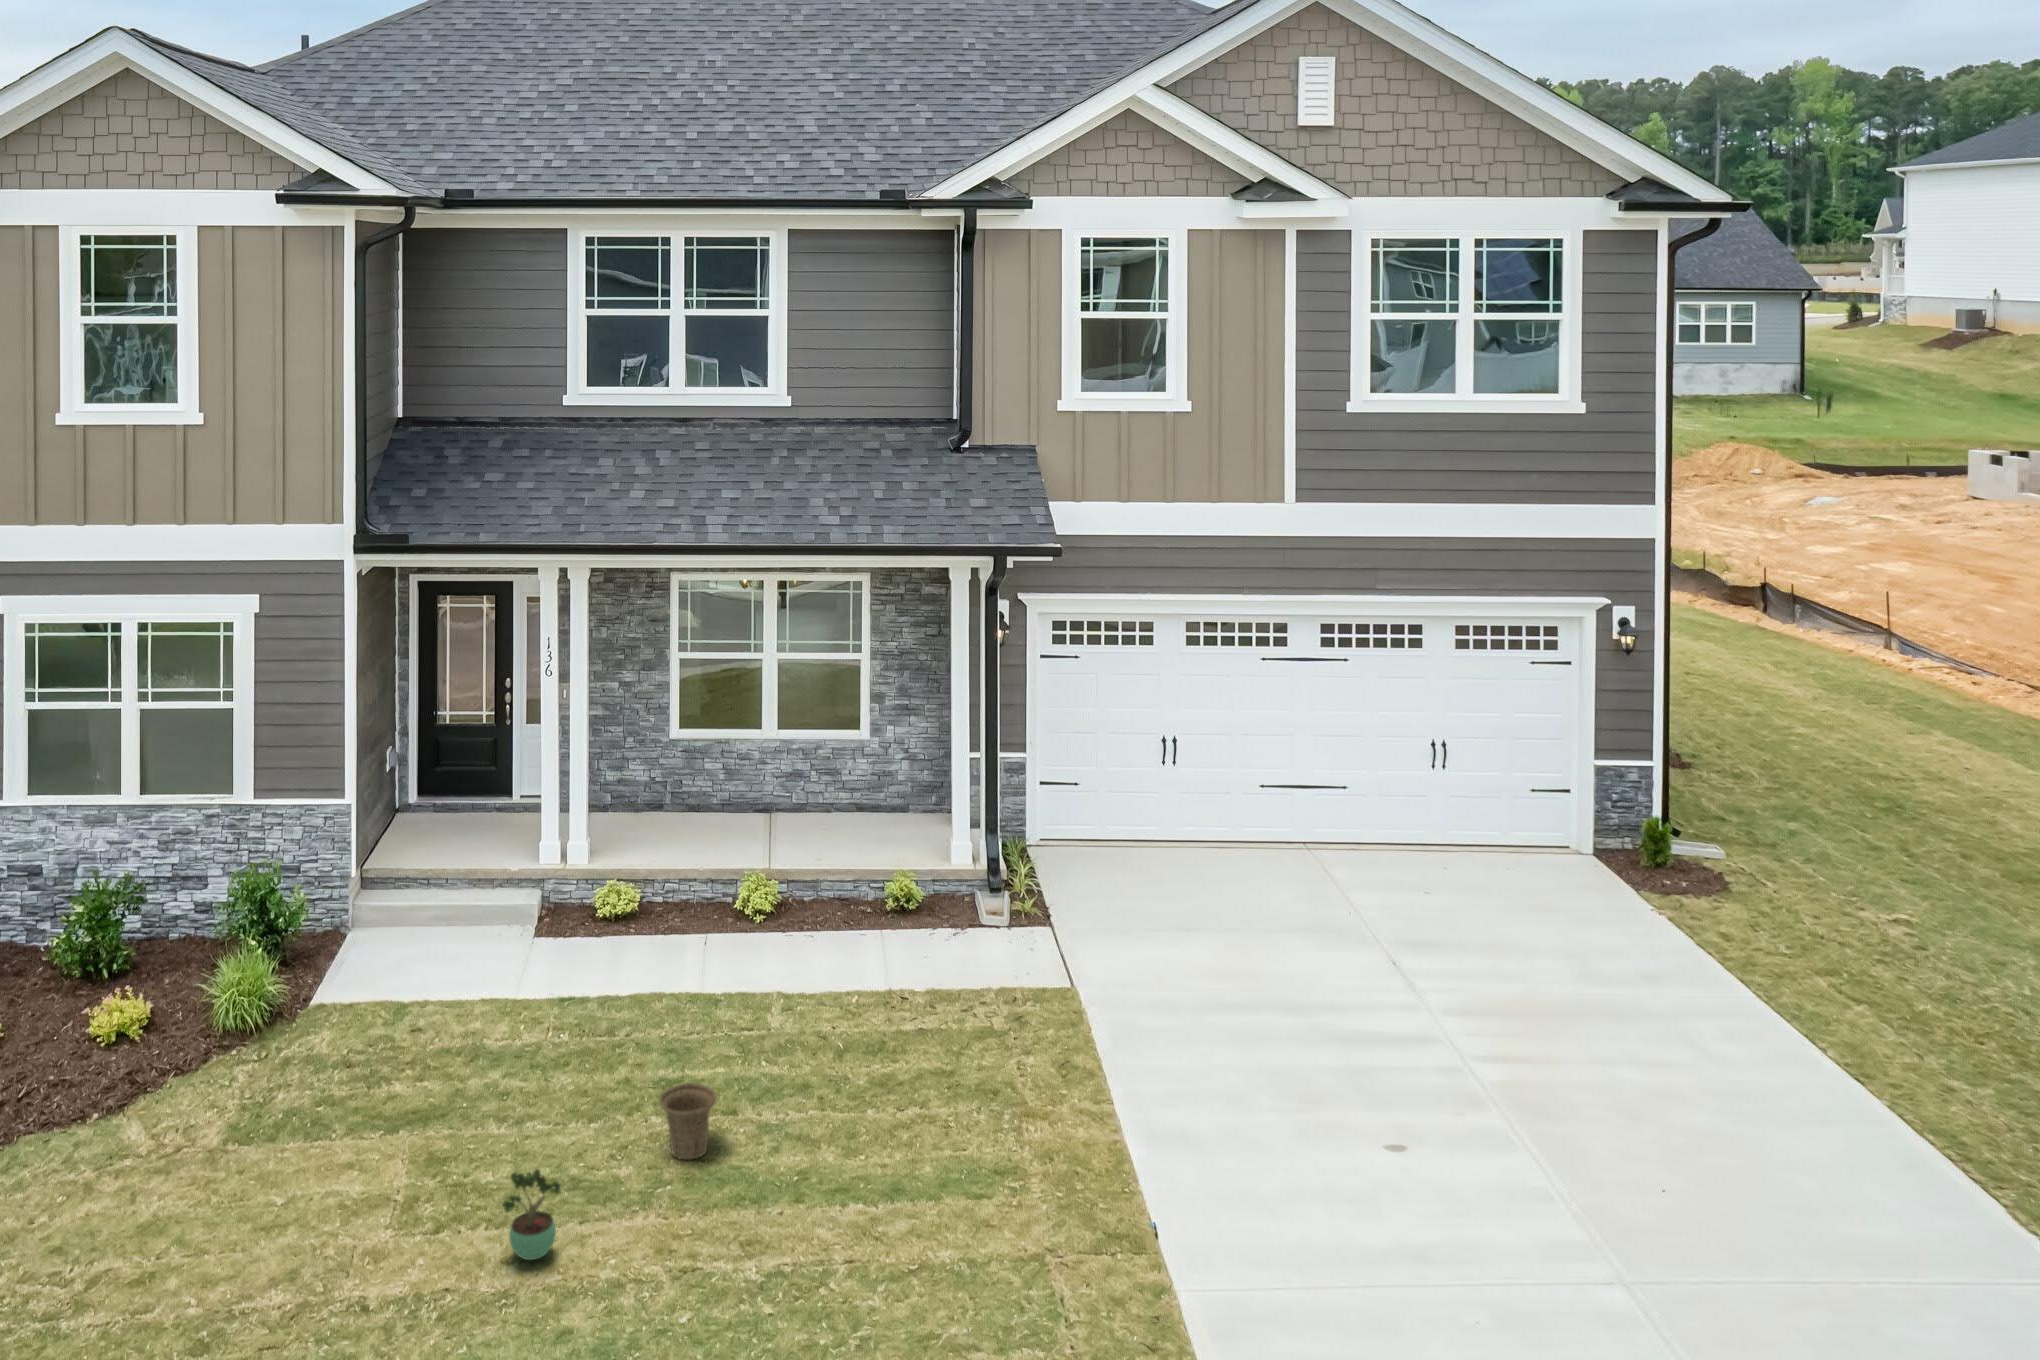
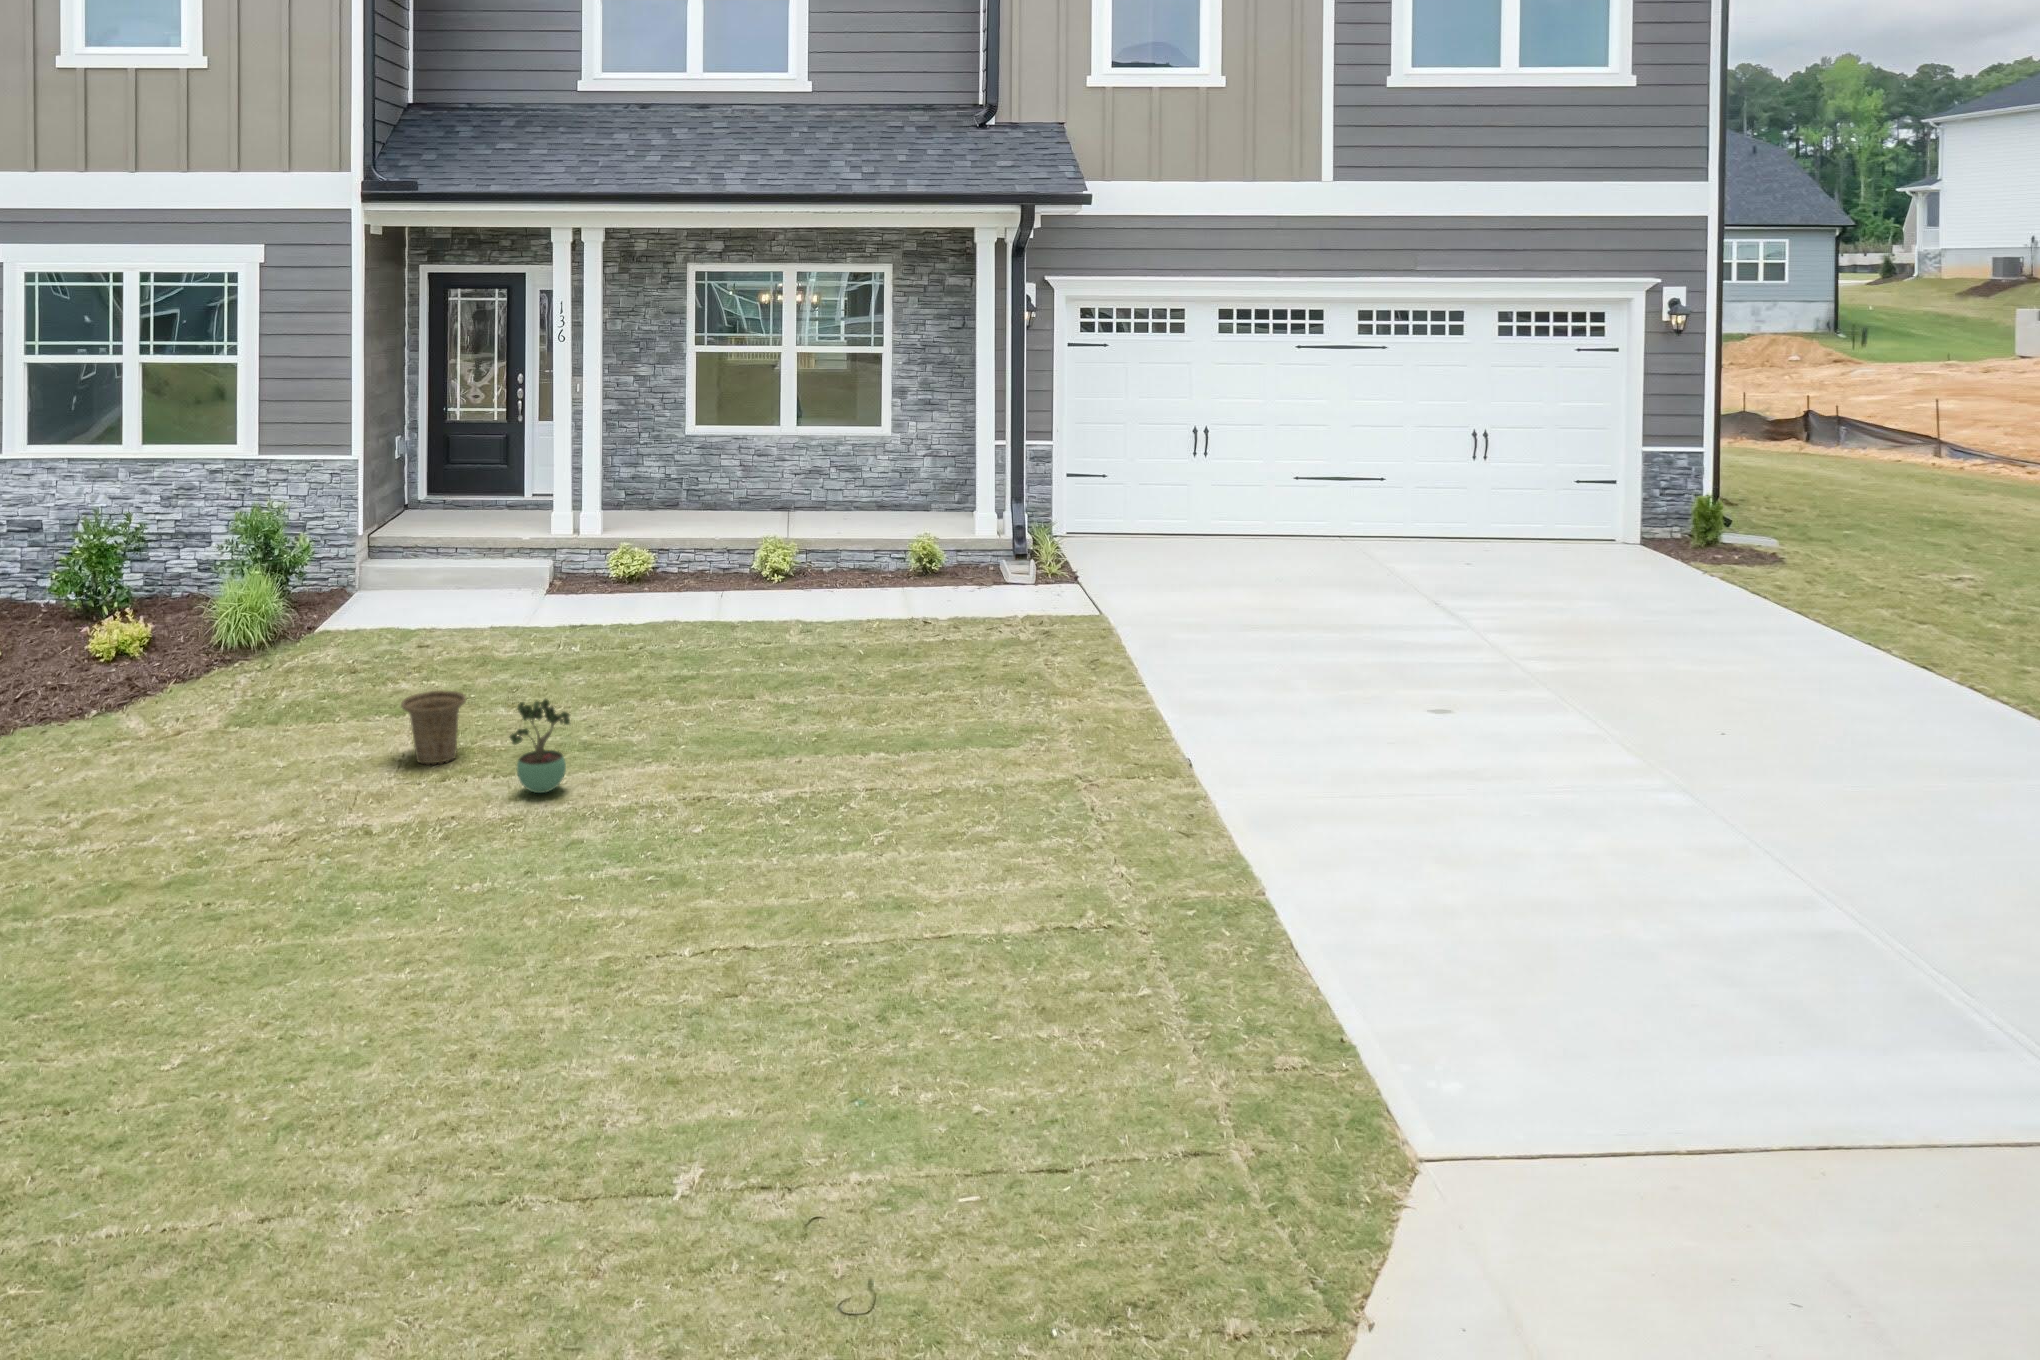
basket: present [659,1083,717,1160] -> present [401,691,466,765]

